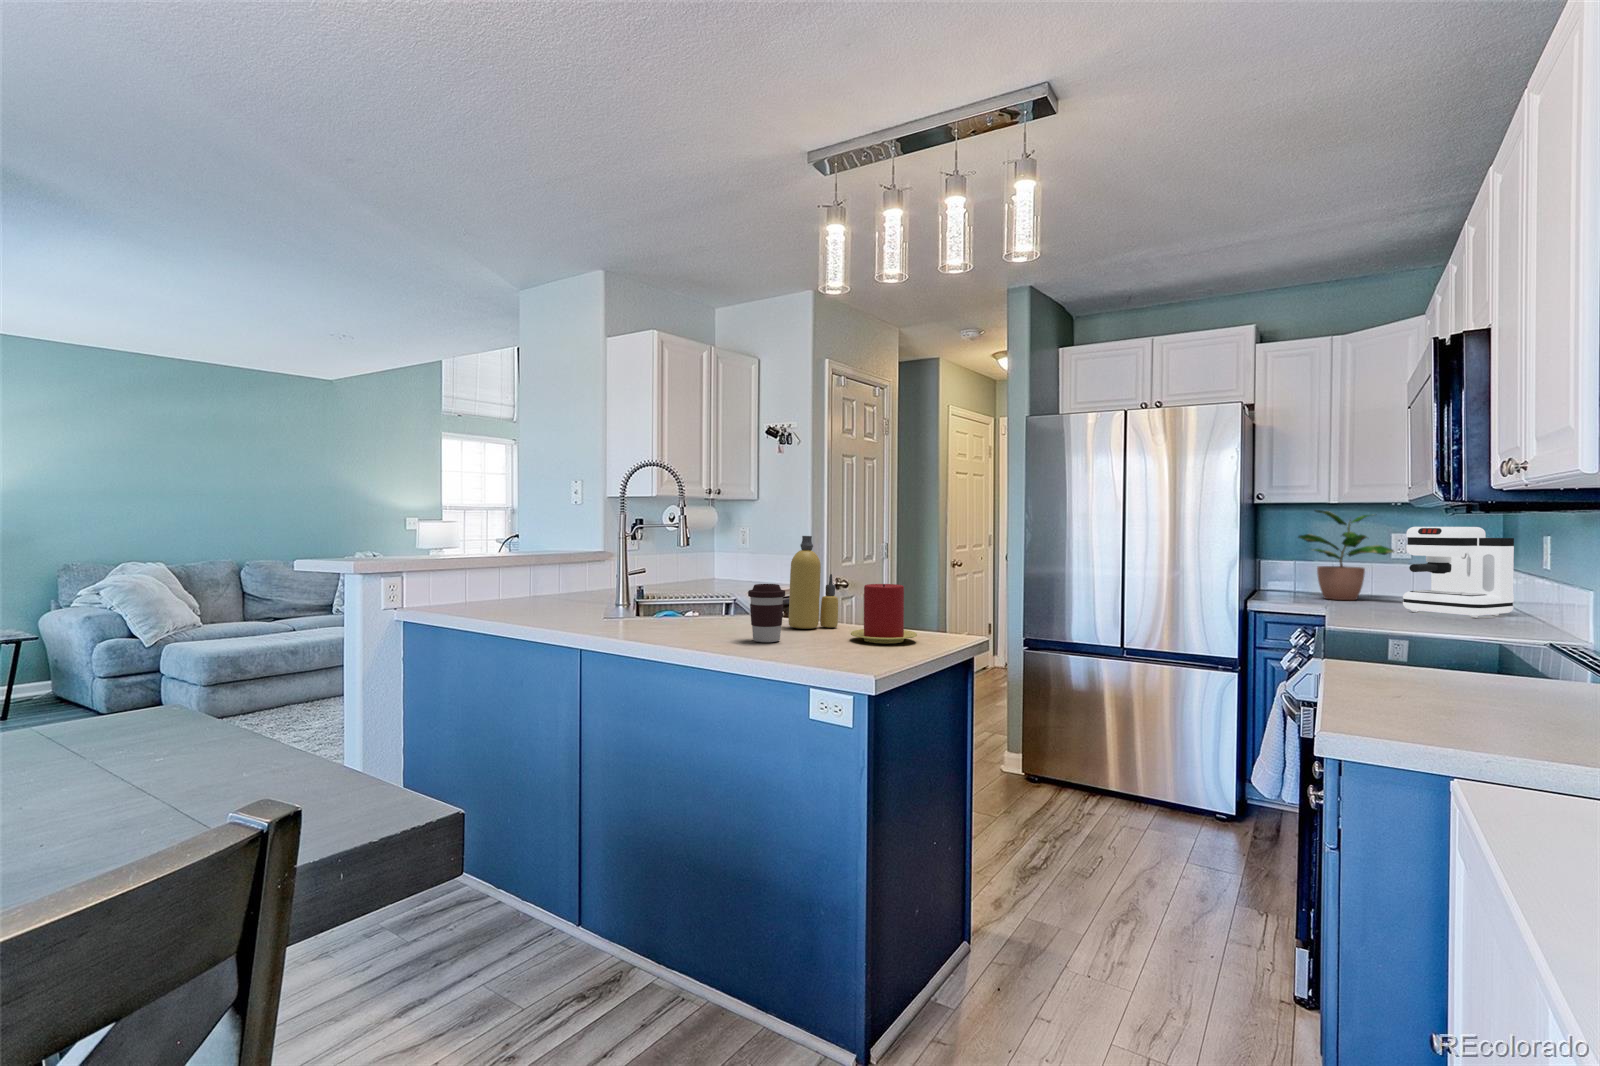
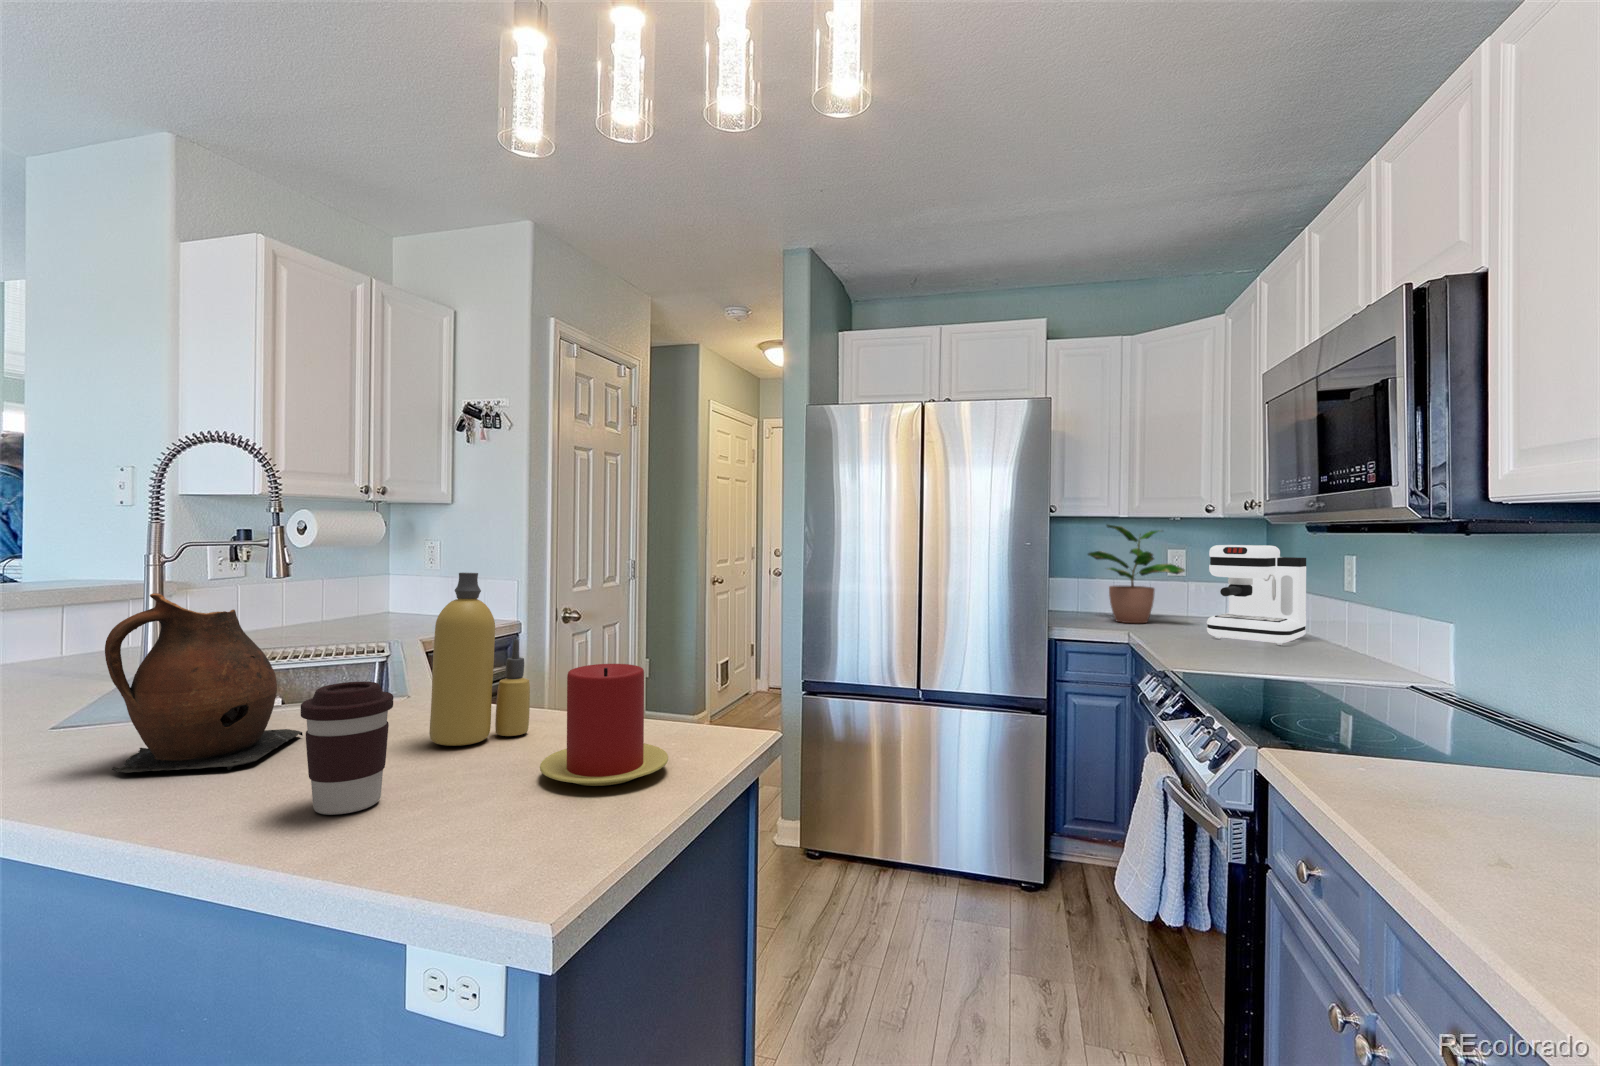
ceramic pitcher: none [652,544,724,629] -> present [105,593,303,773]

